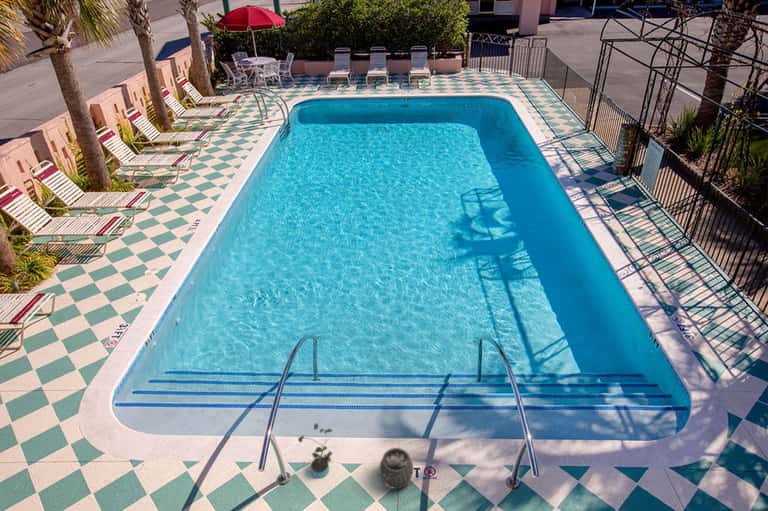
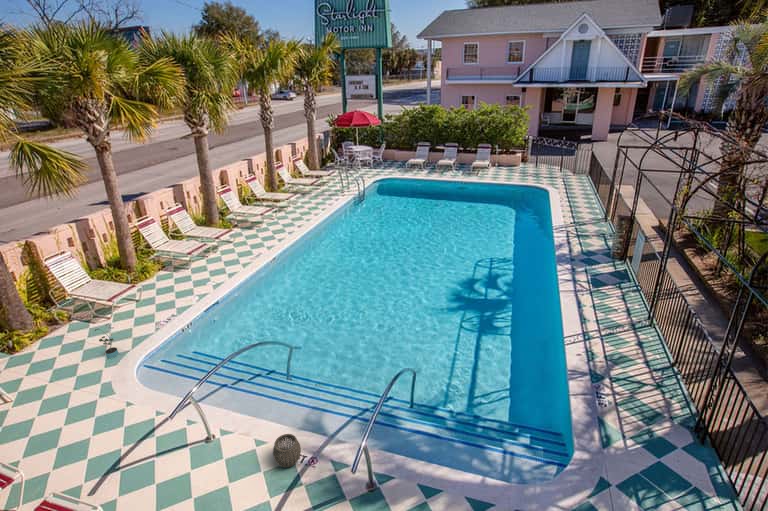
potted plant: present [298,424,332,478] -> present [95,328,118,358]

